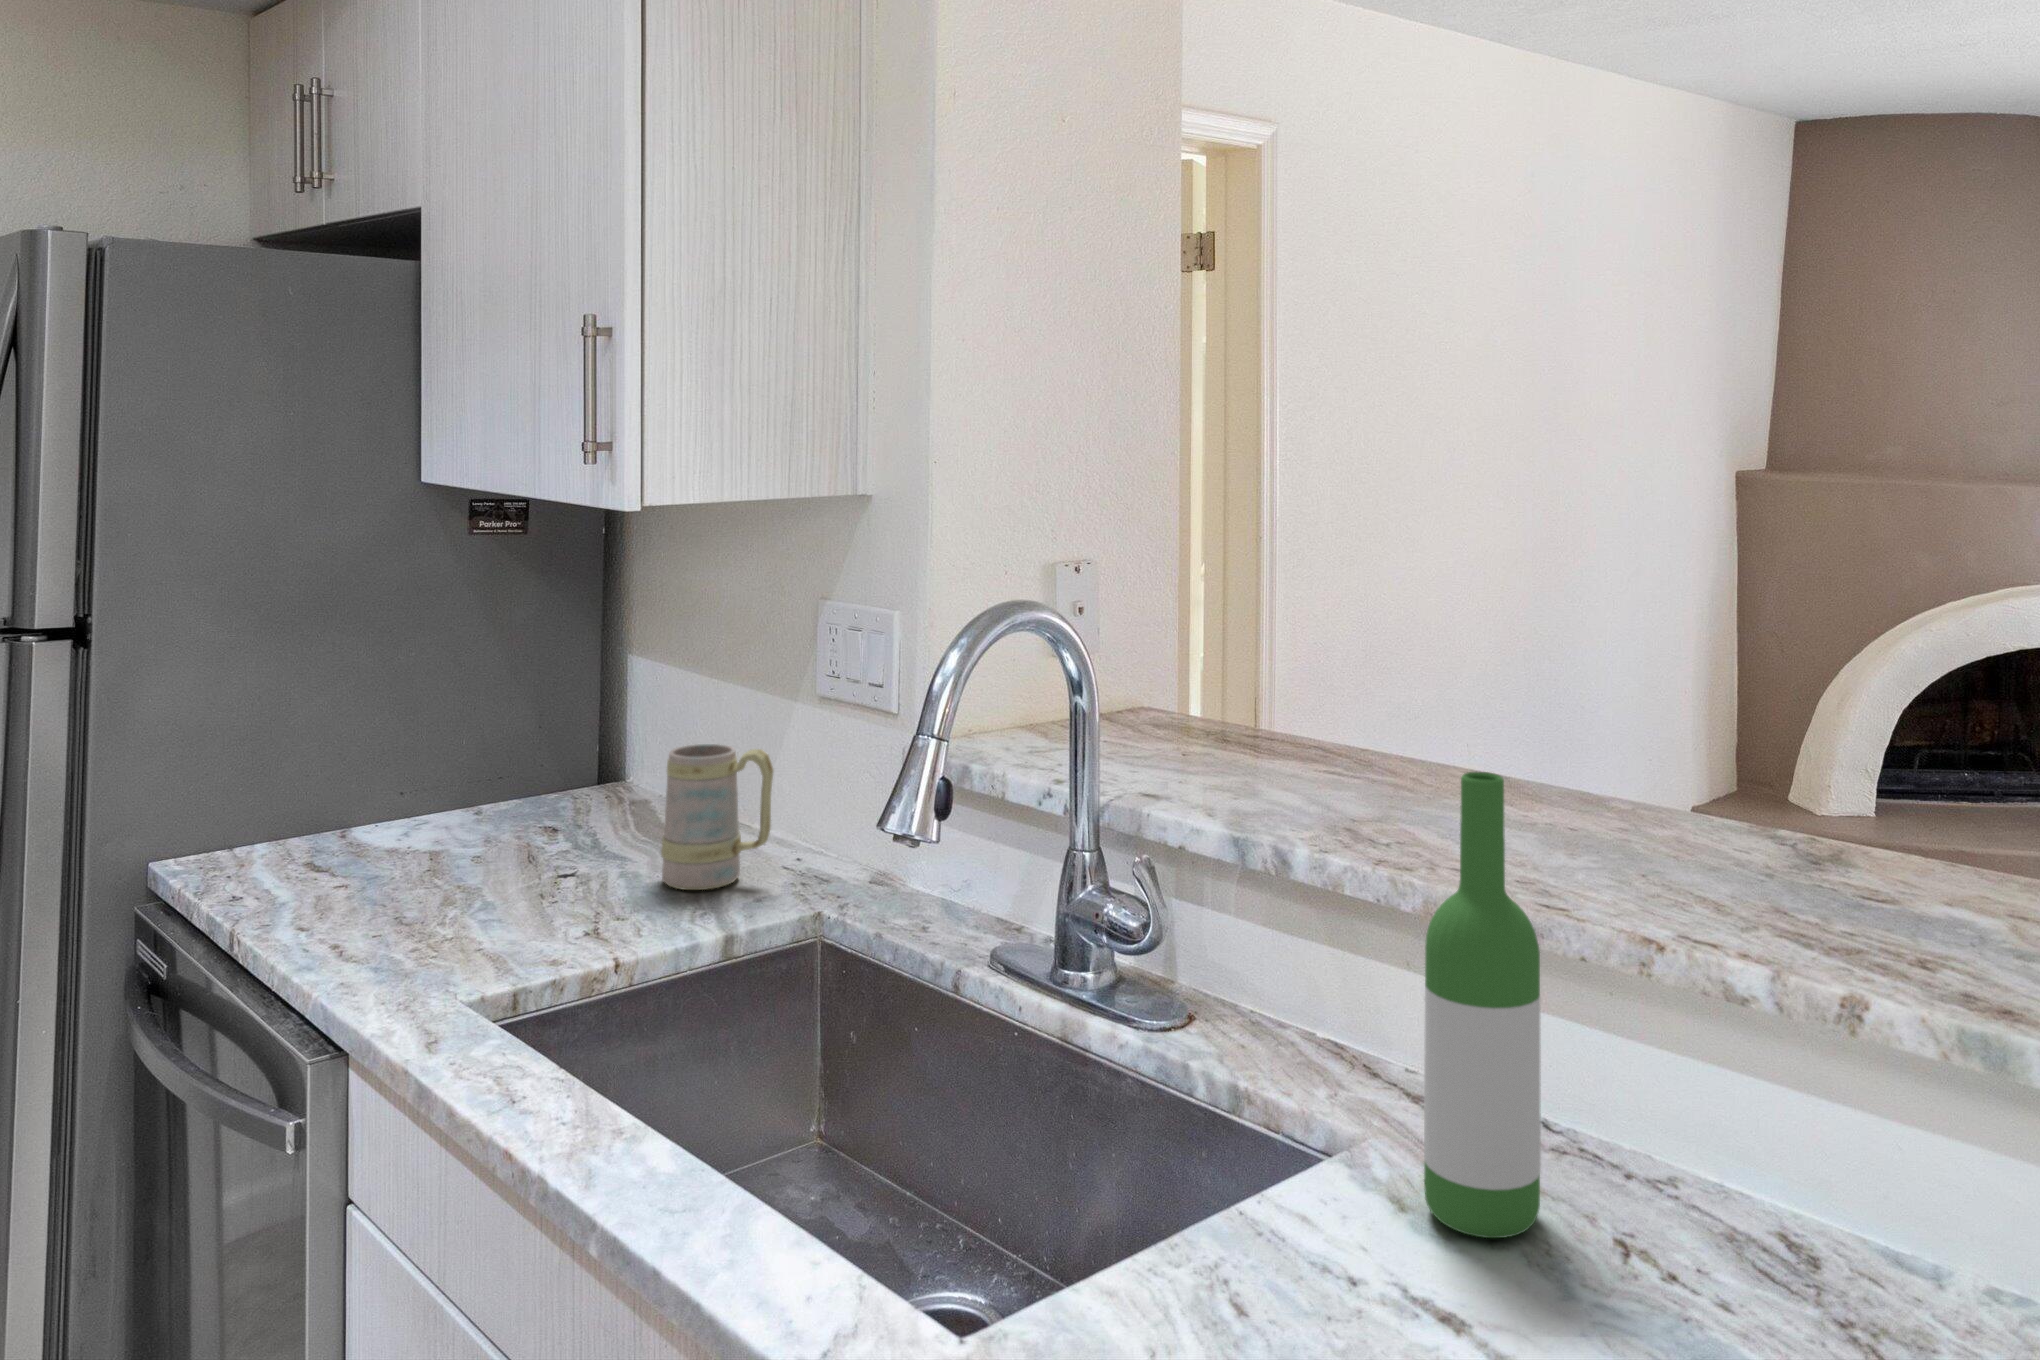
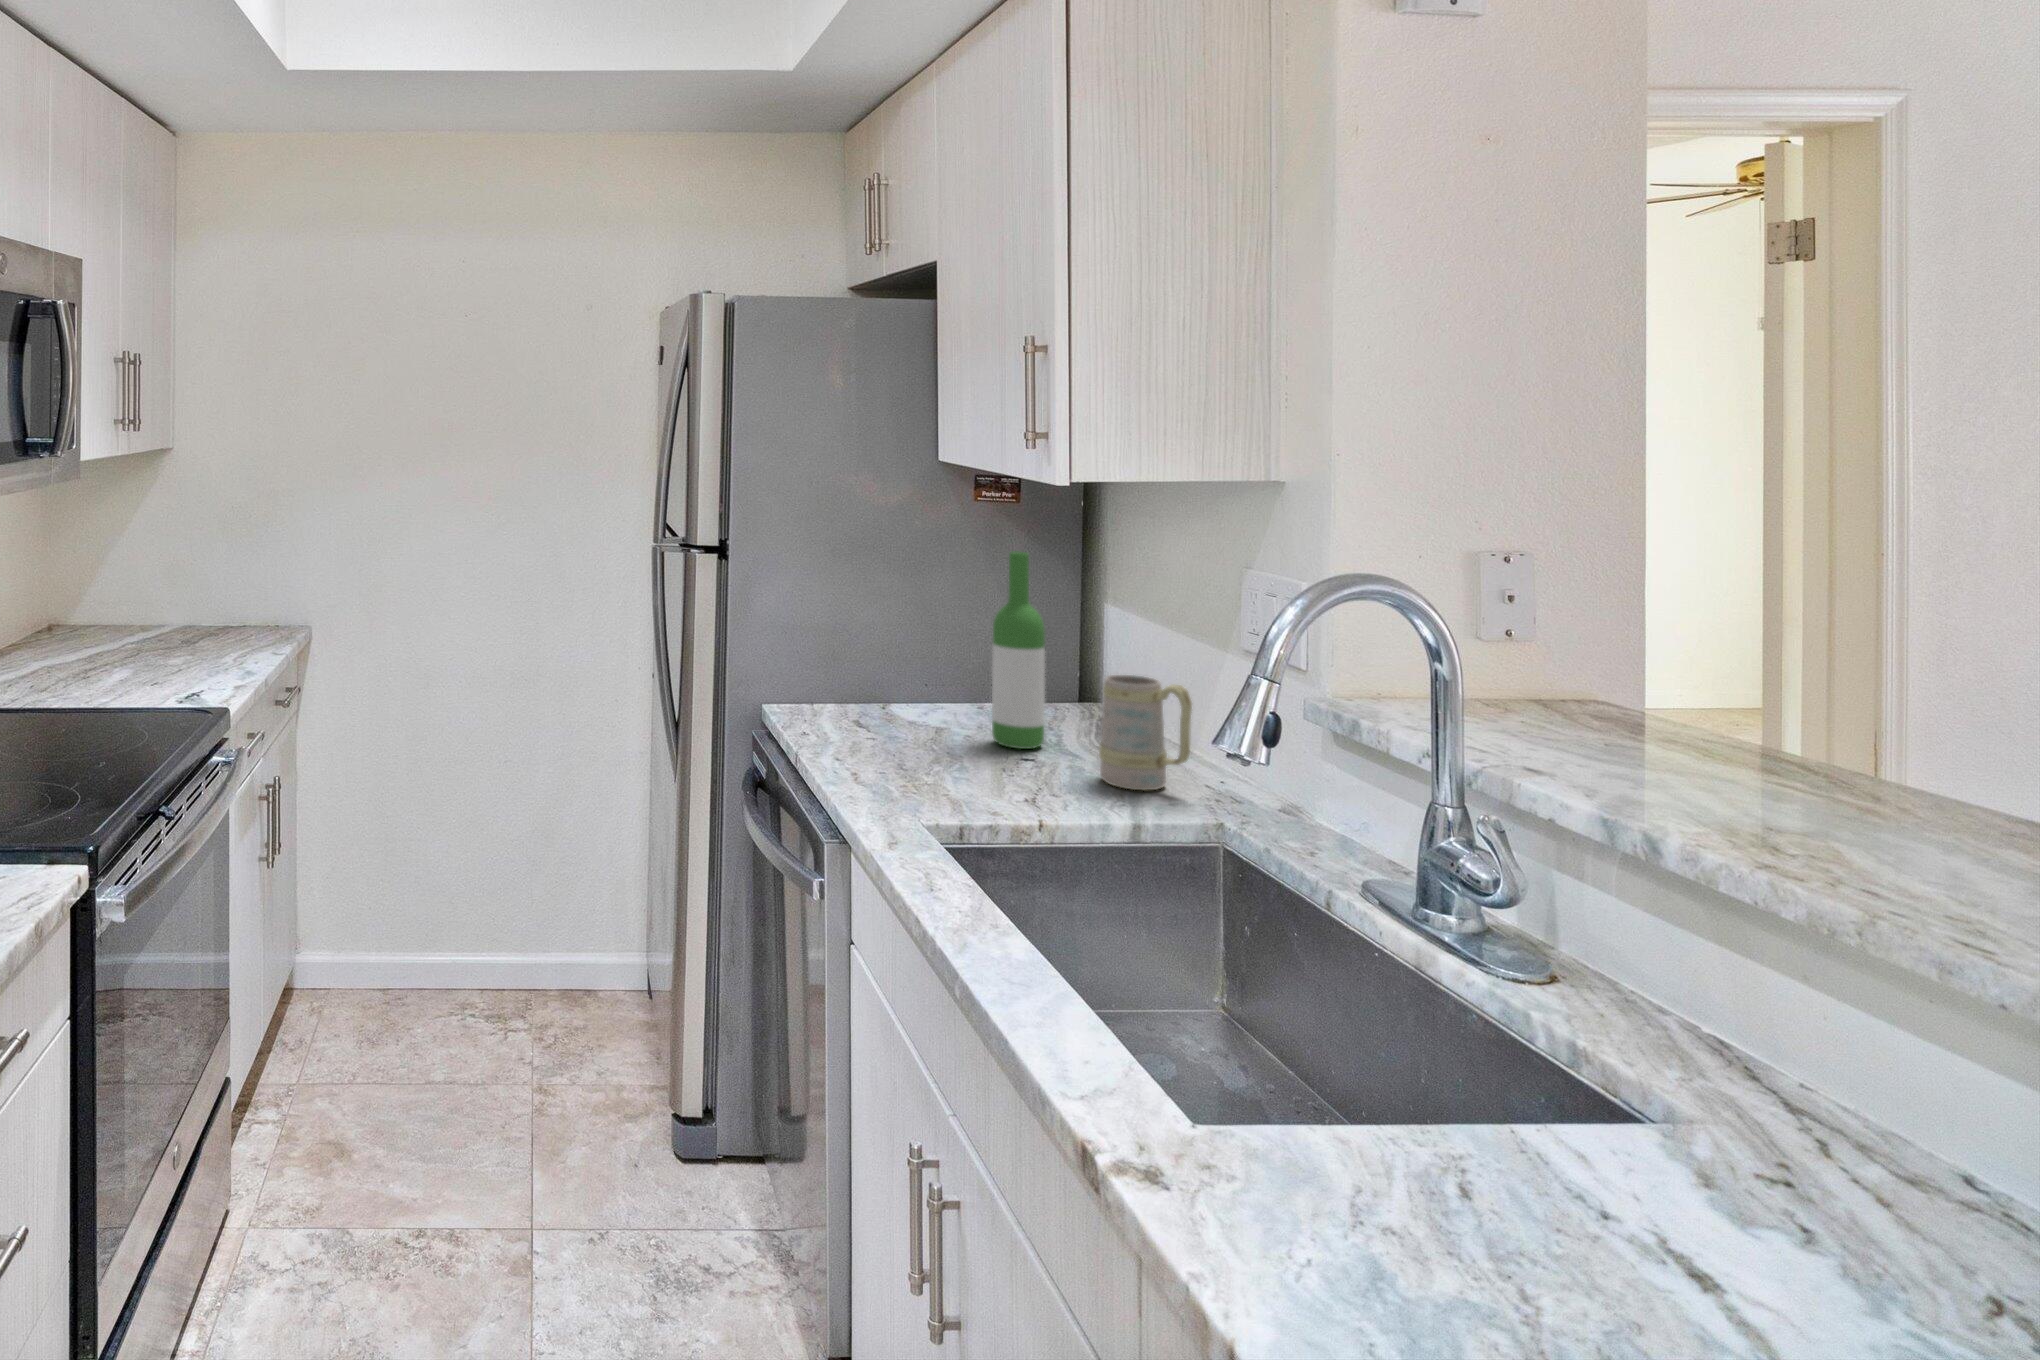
wine bottle: present [1424,772,1541,1238] -> present [992,551,1045,749]

